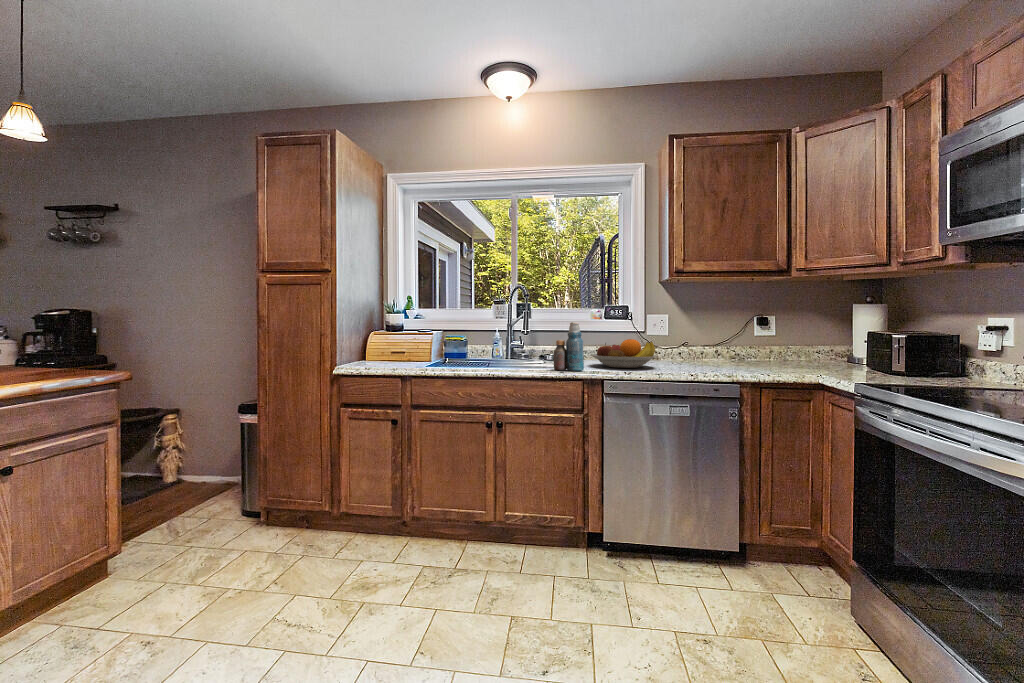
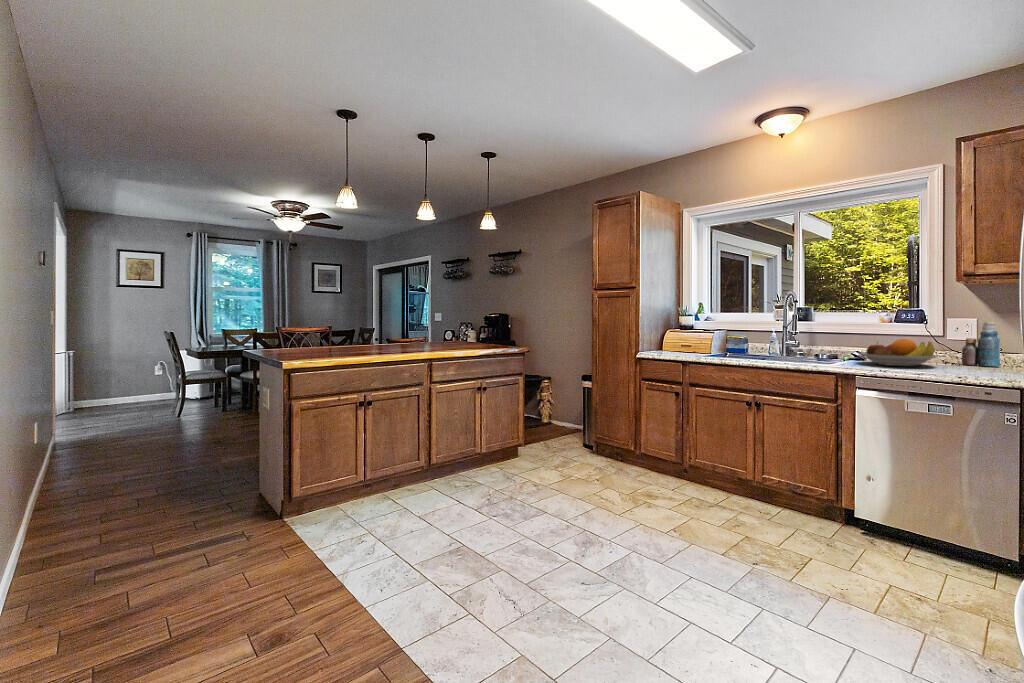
bottle: present [554,322,584,370] -> present [962,322,1000,366]

